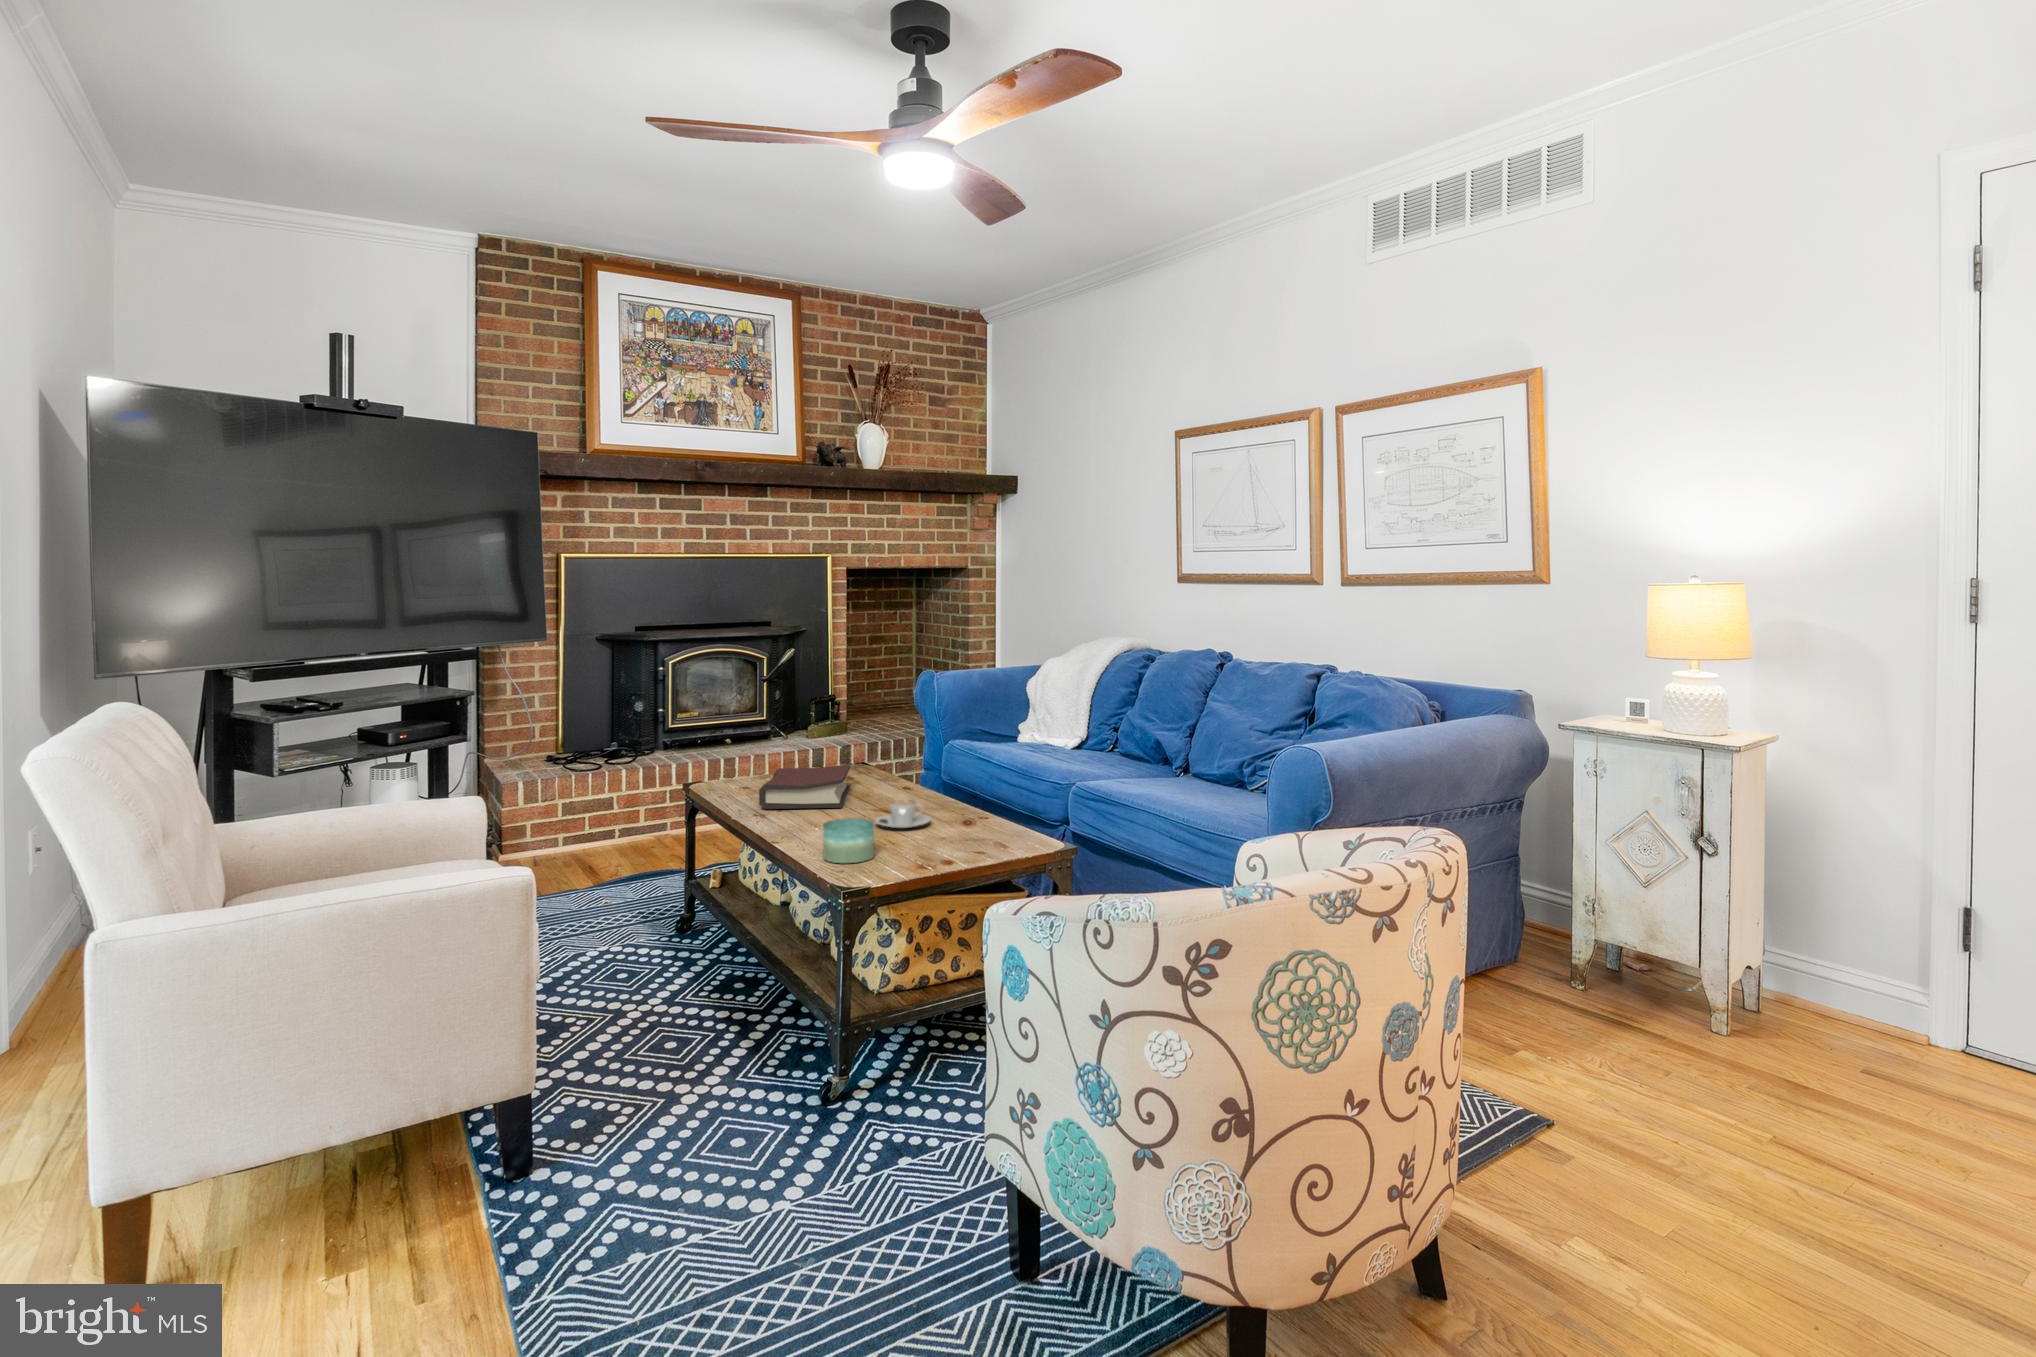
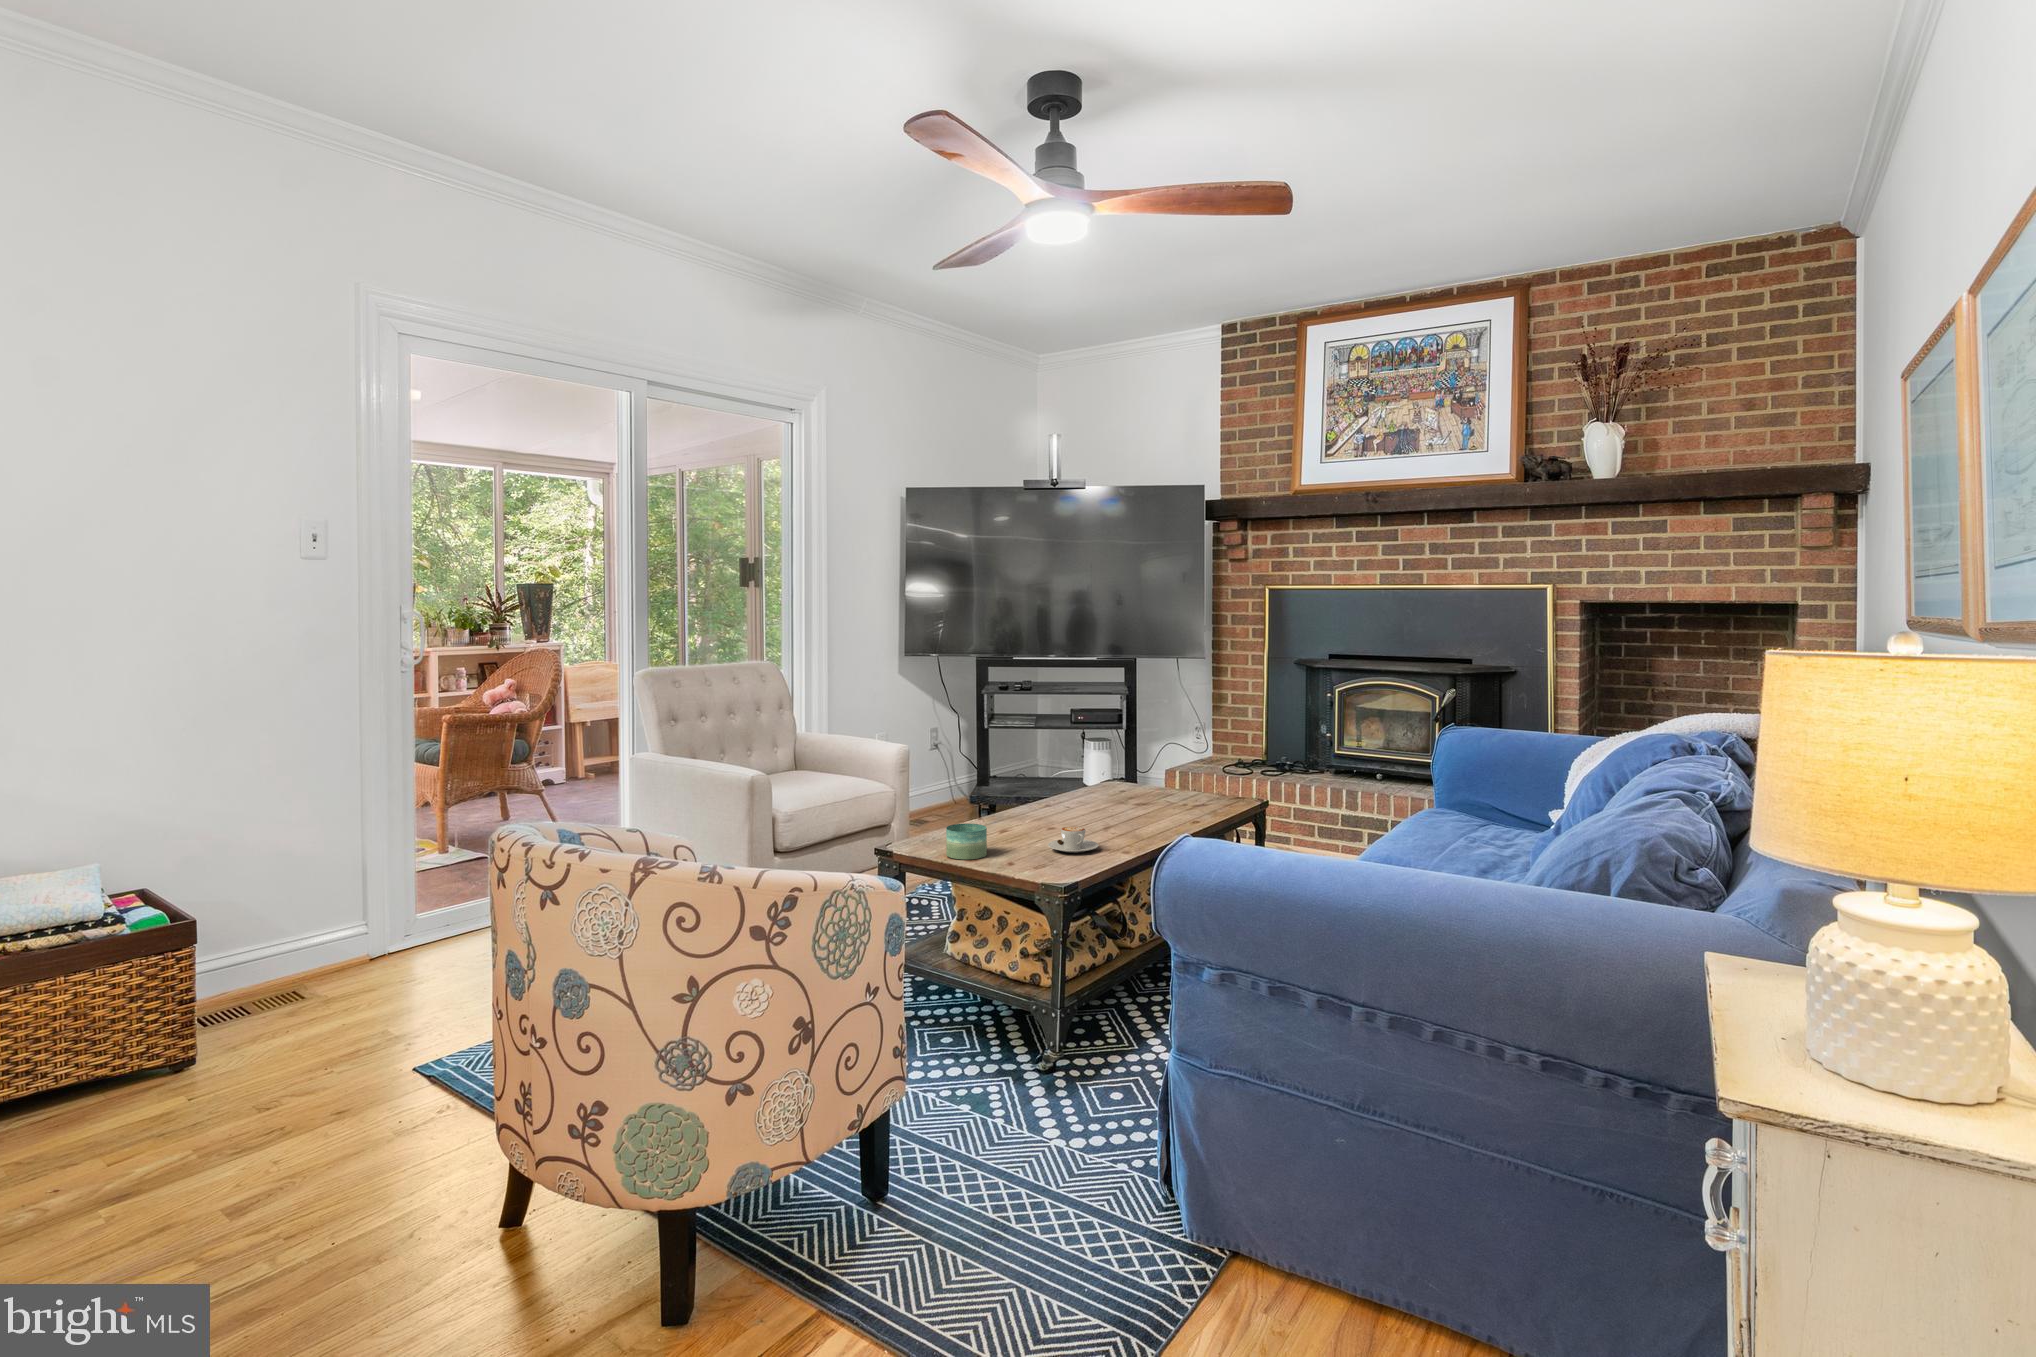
hardback book: present [759,765,850,809] -> none [1061,790,1169,829]

